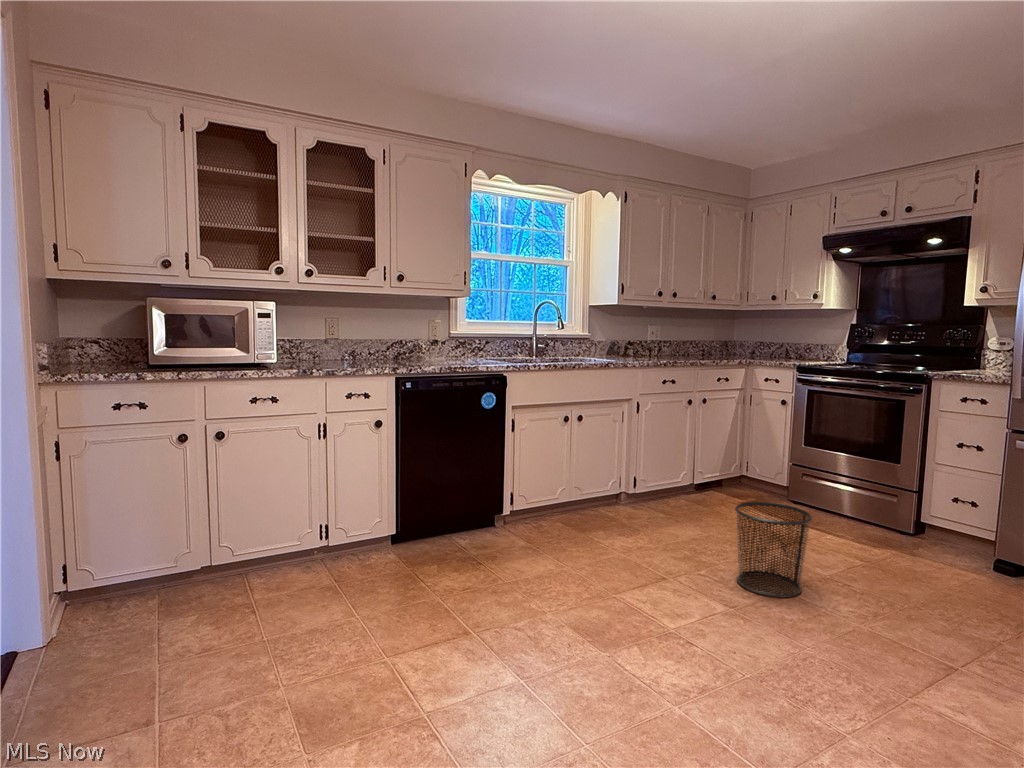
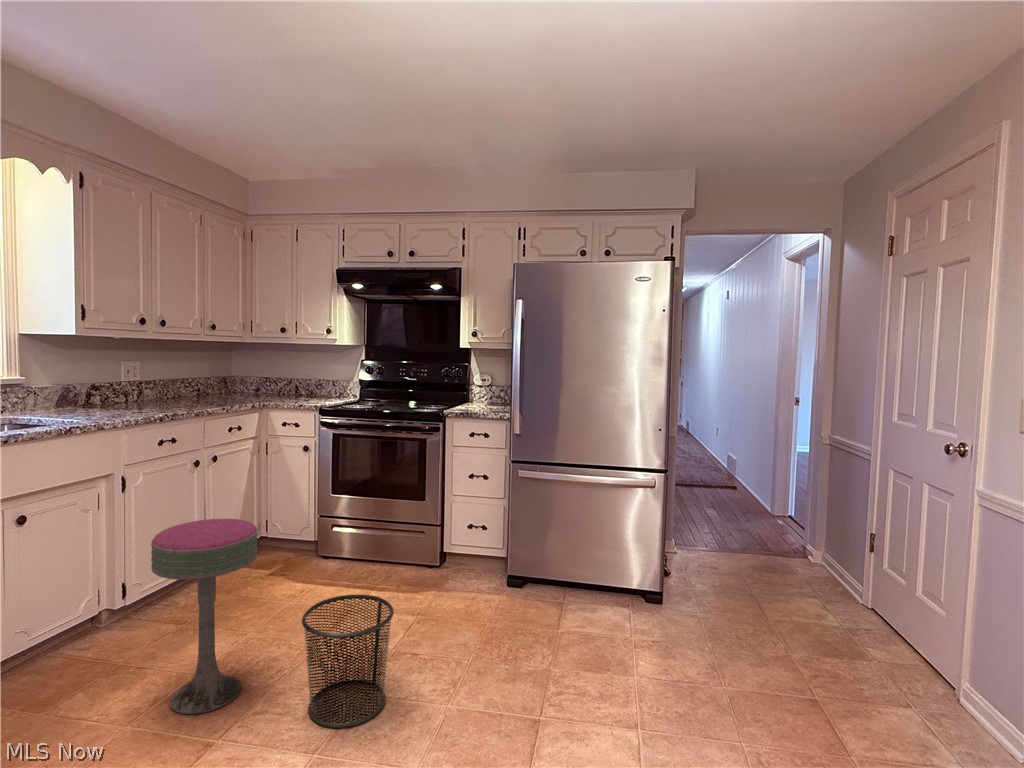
bar stool: none [645,429,714,558] -> present [151,519,258,714]

